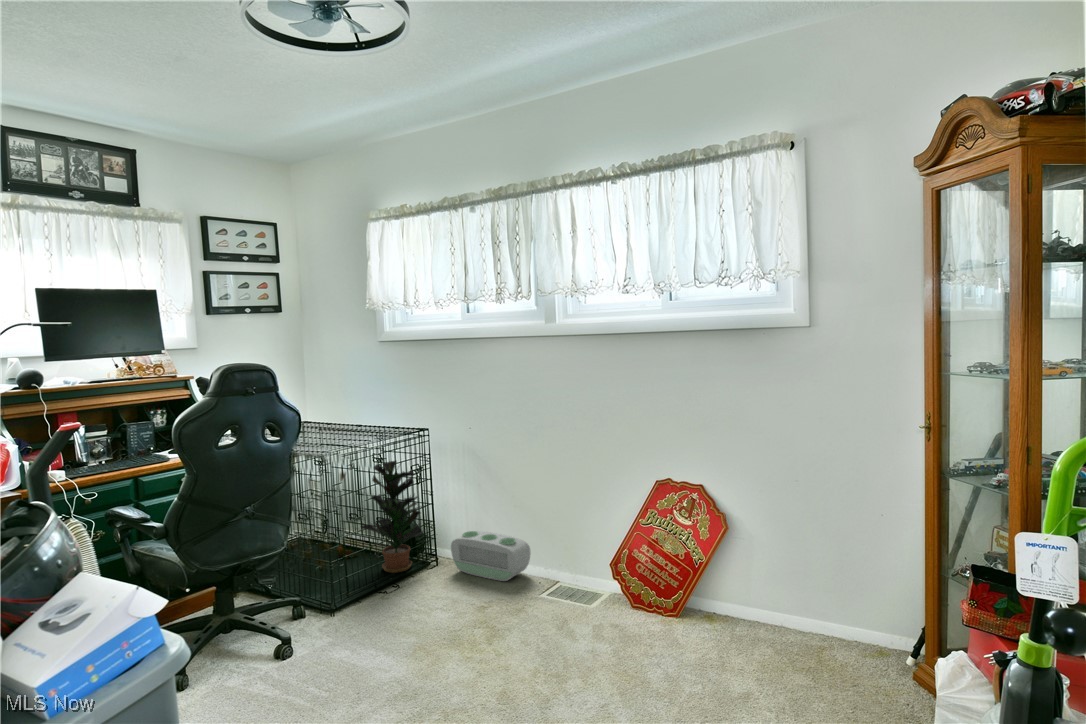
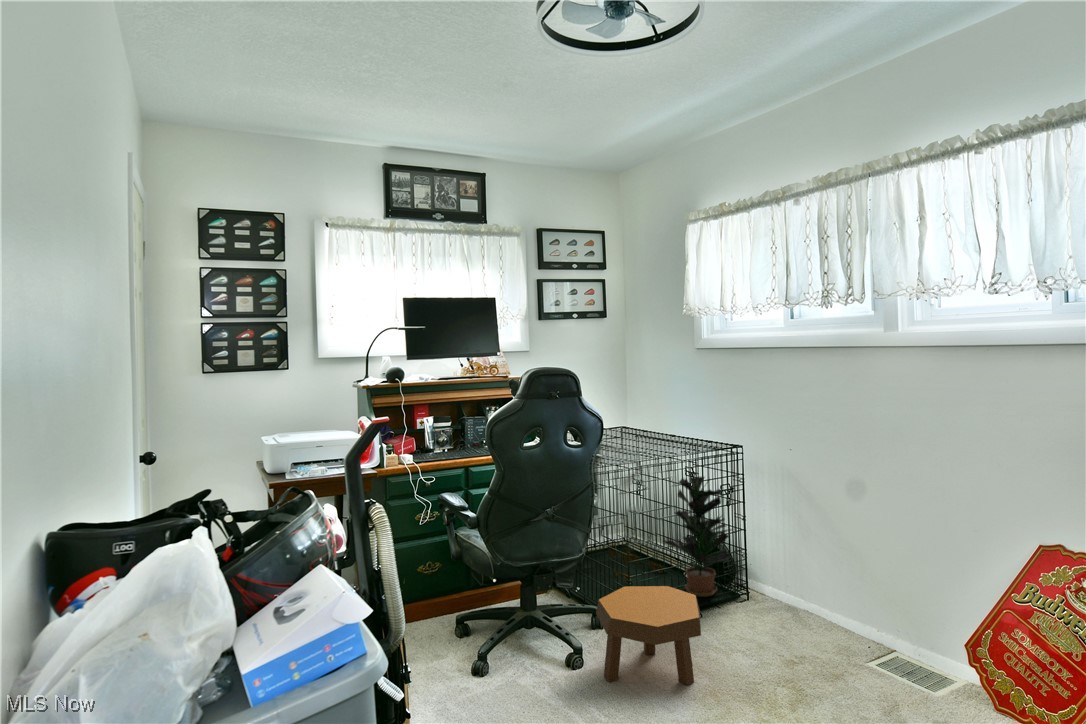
air purifier: present [451,531,531,581] -> none [760,567,856,634]
footstool: none [306,566,413,668] -> present [596,586,701,685]

